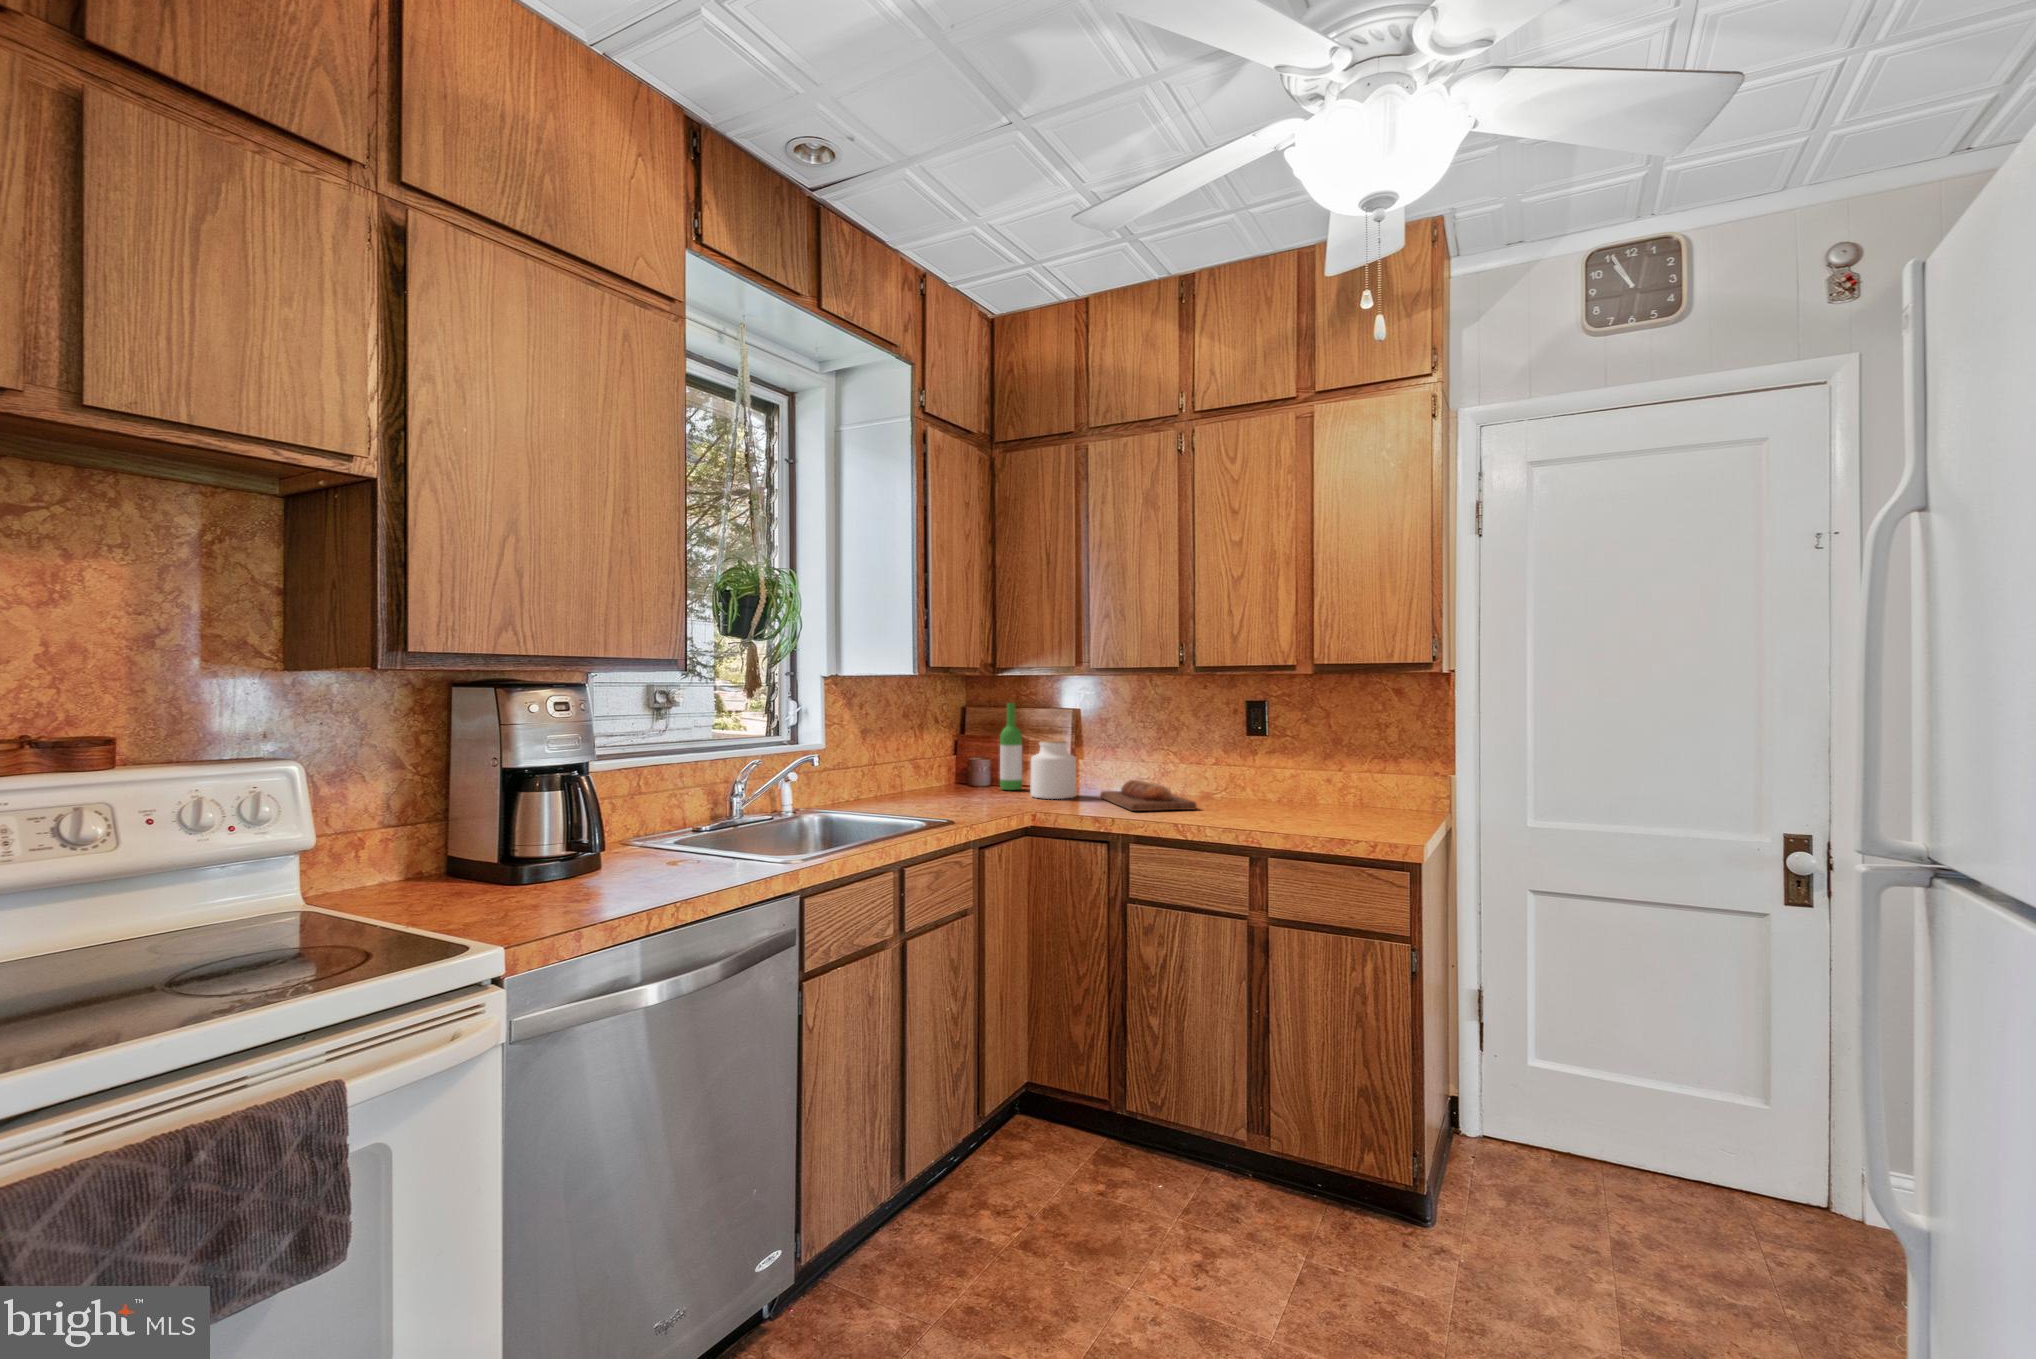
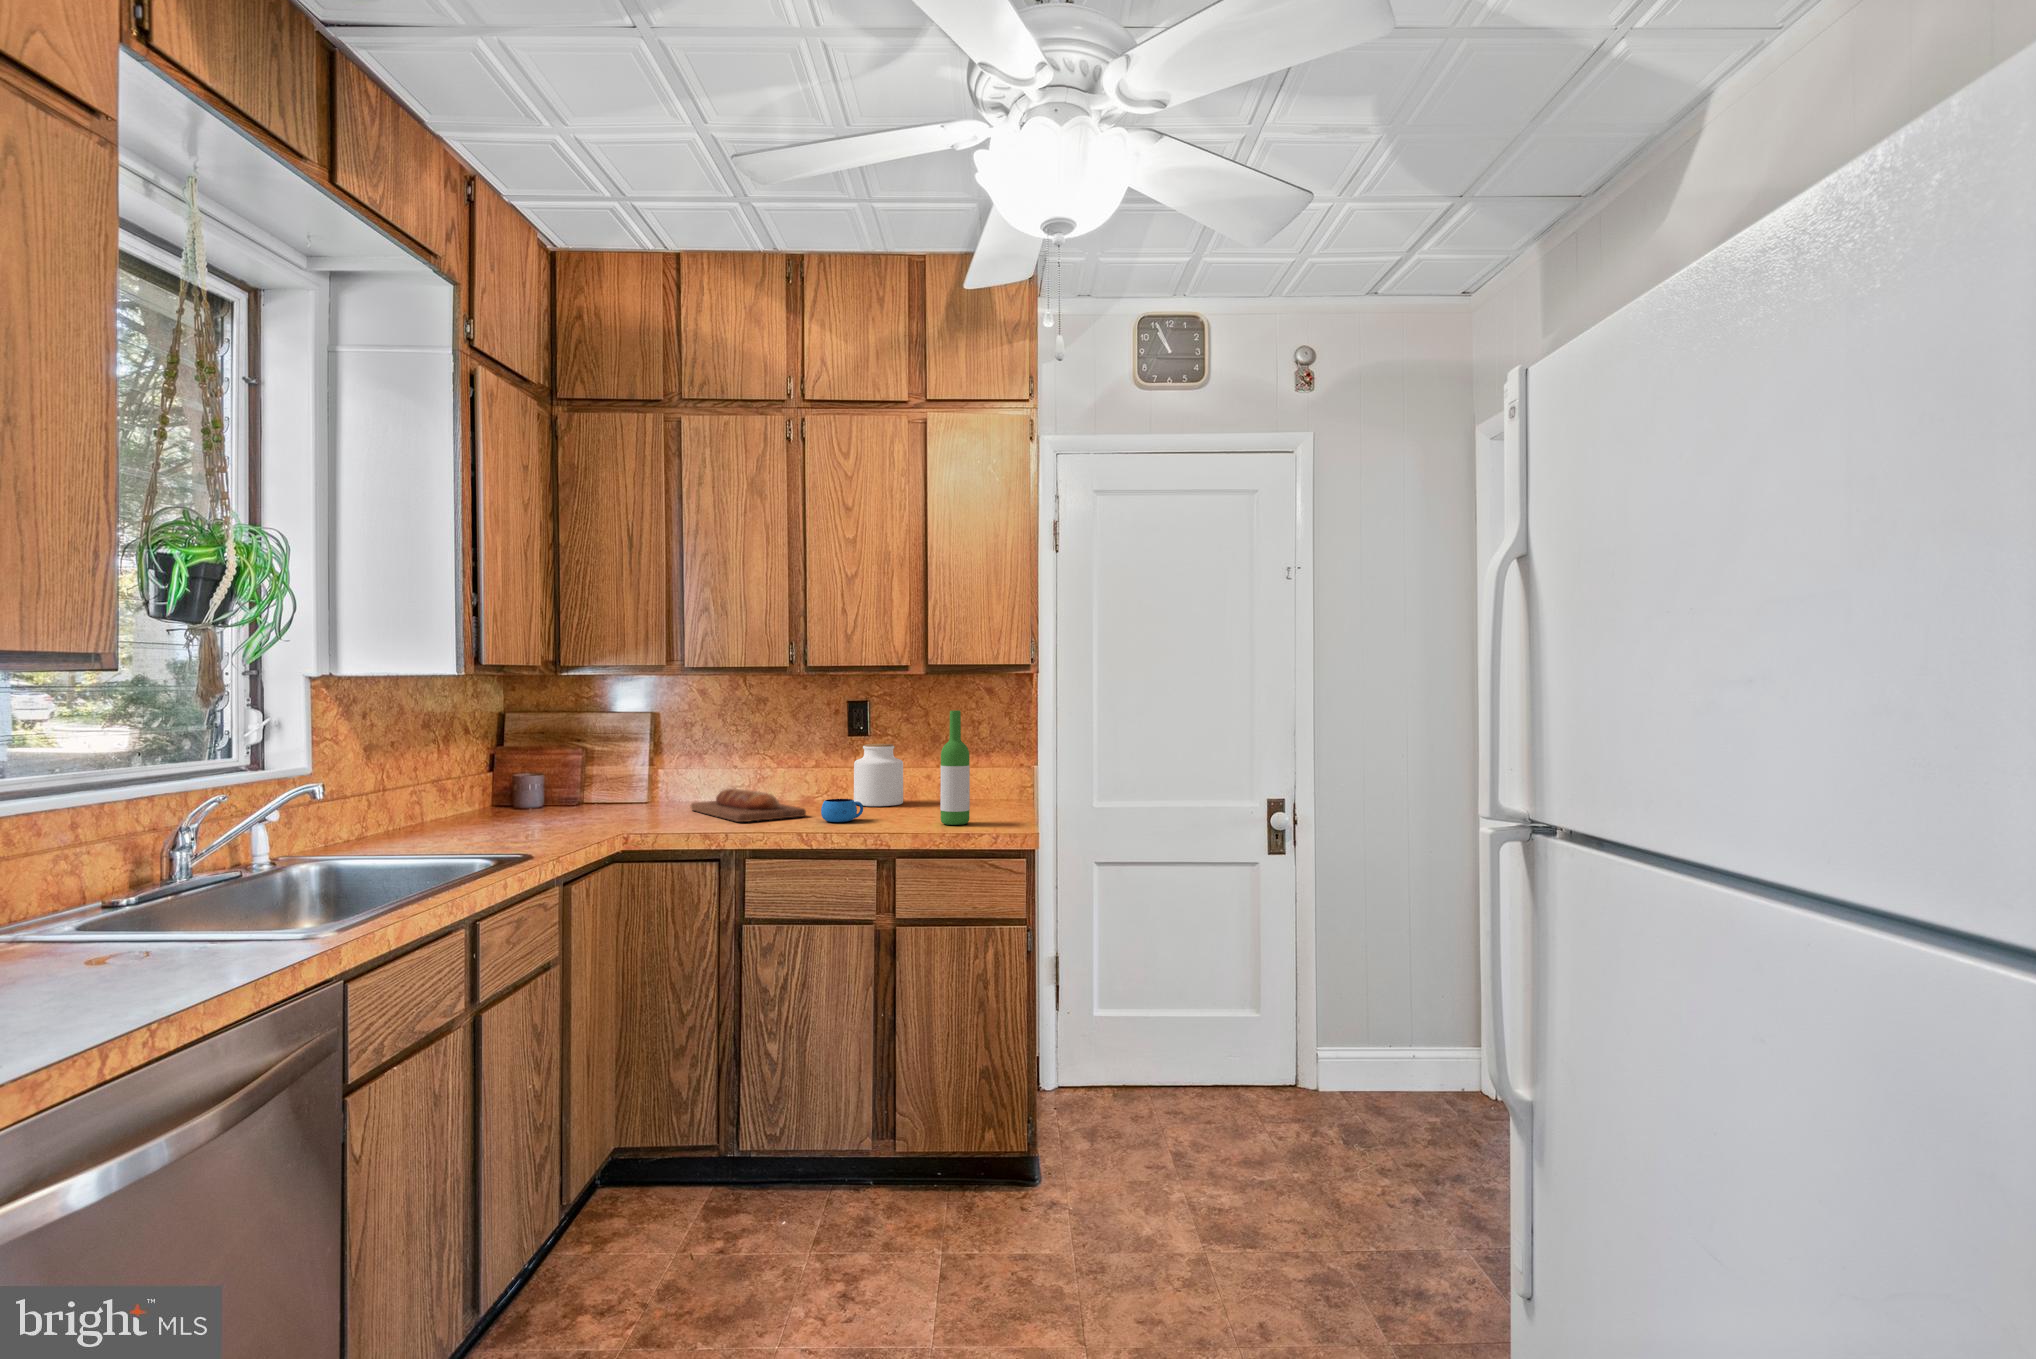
wine bottle: present [1000,703,1022,790] -> present [940,710,970,825]
jar: present [1031,741,1076,799] -> present [854,744,903,806]
mug: none [1206,794,1249,816] -> present [821,799,863,822]

